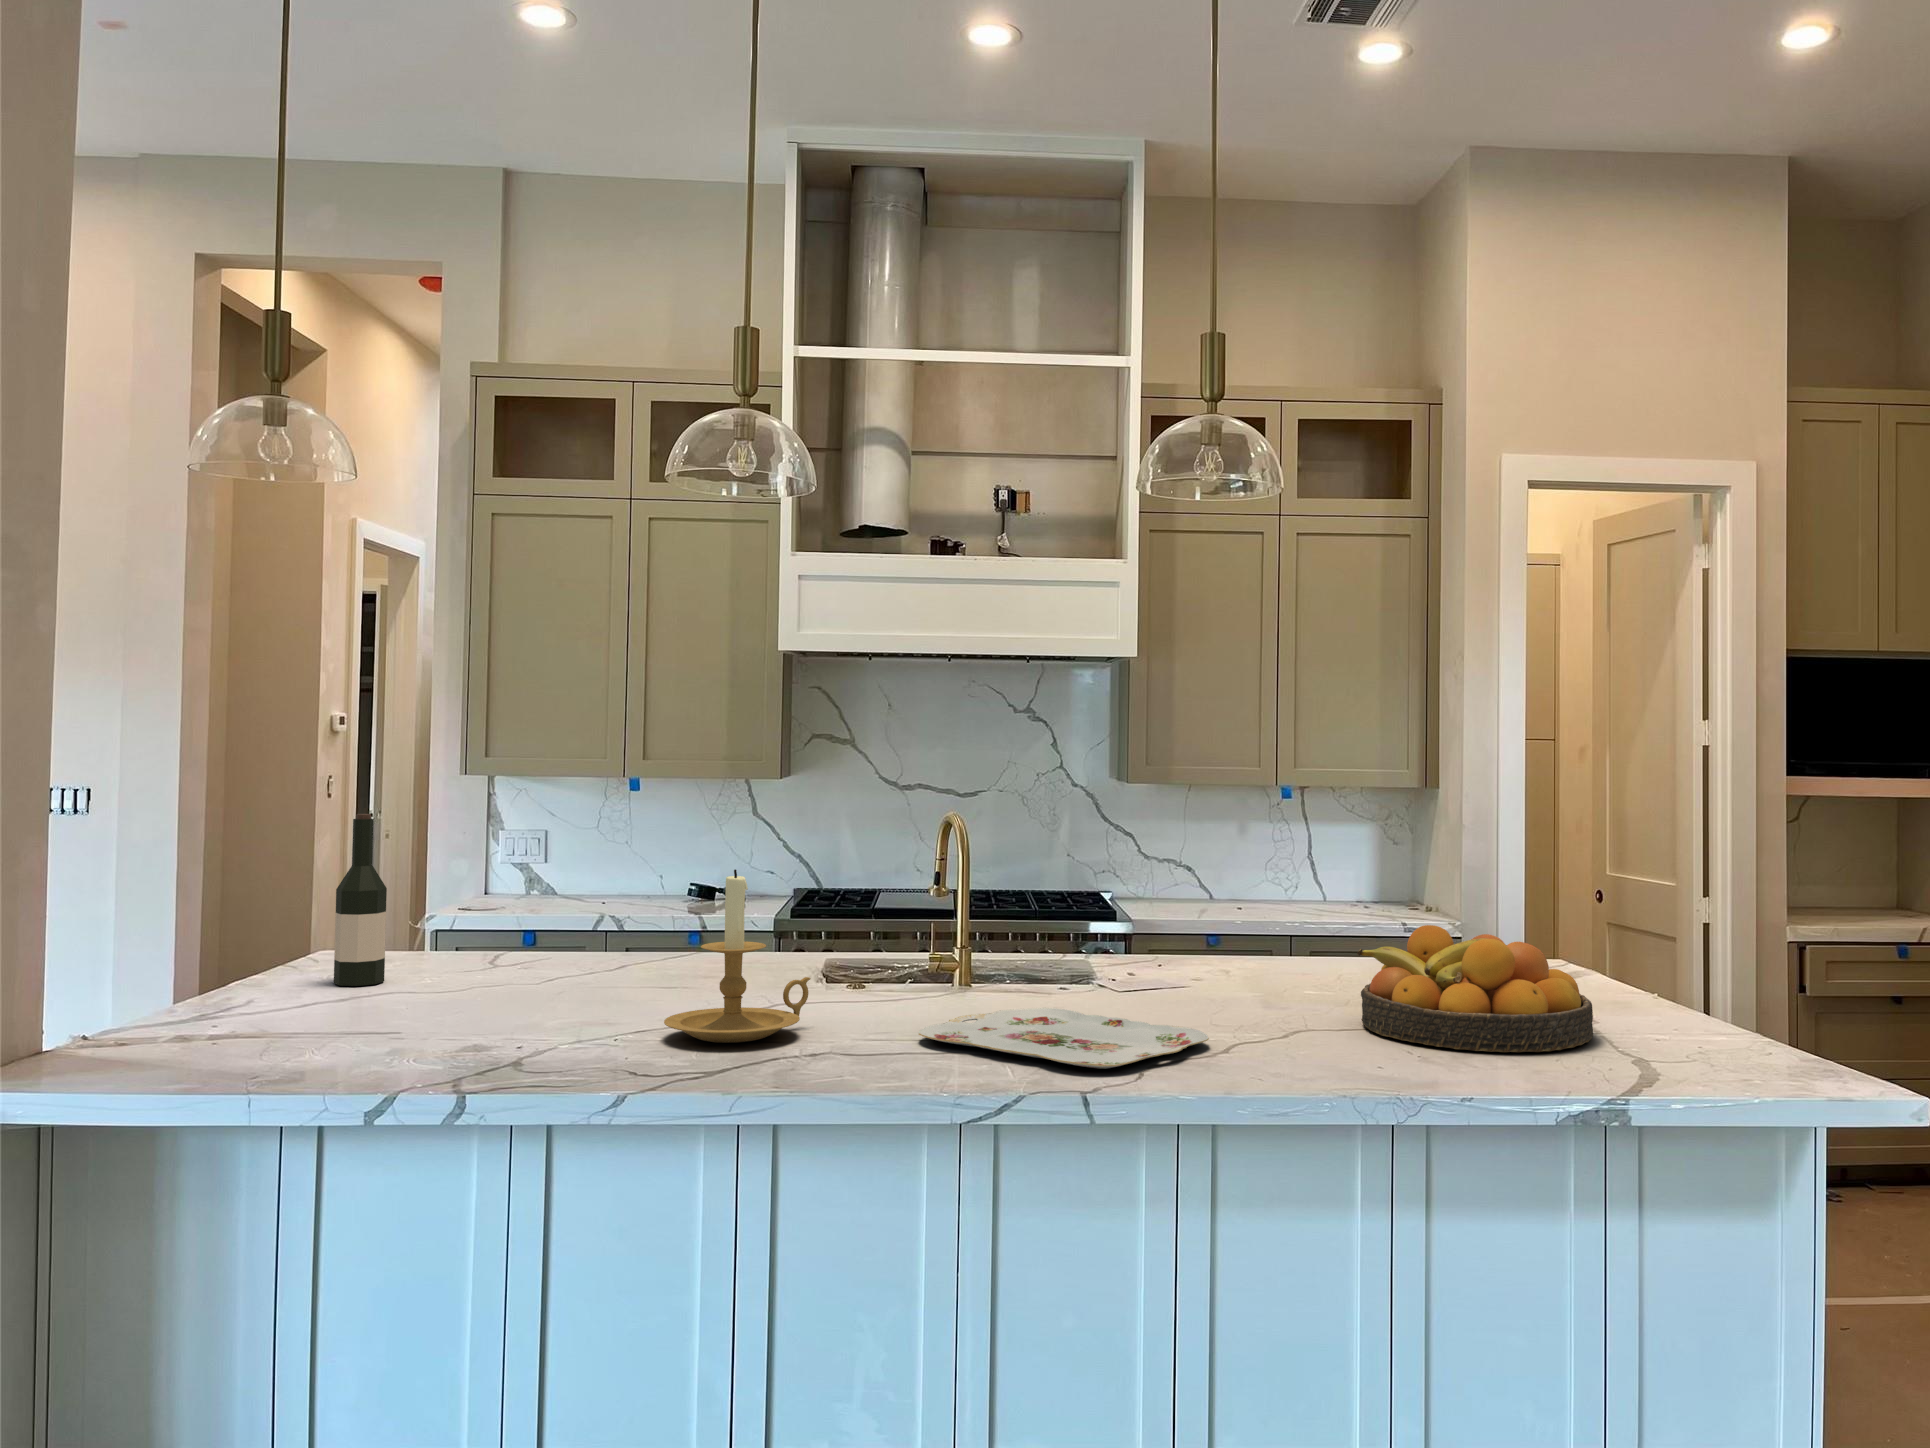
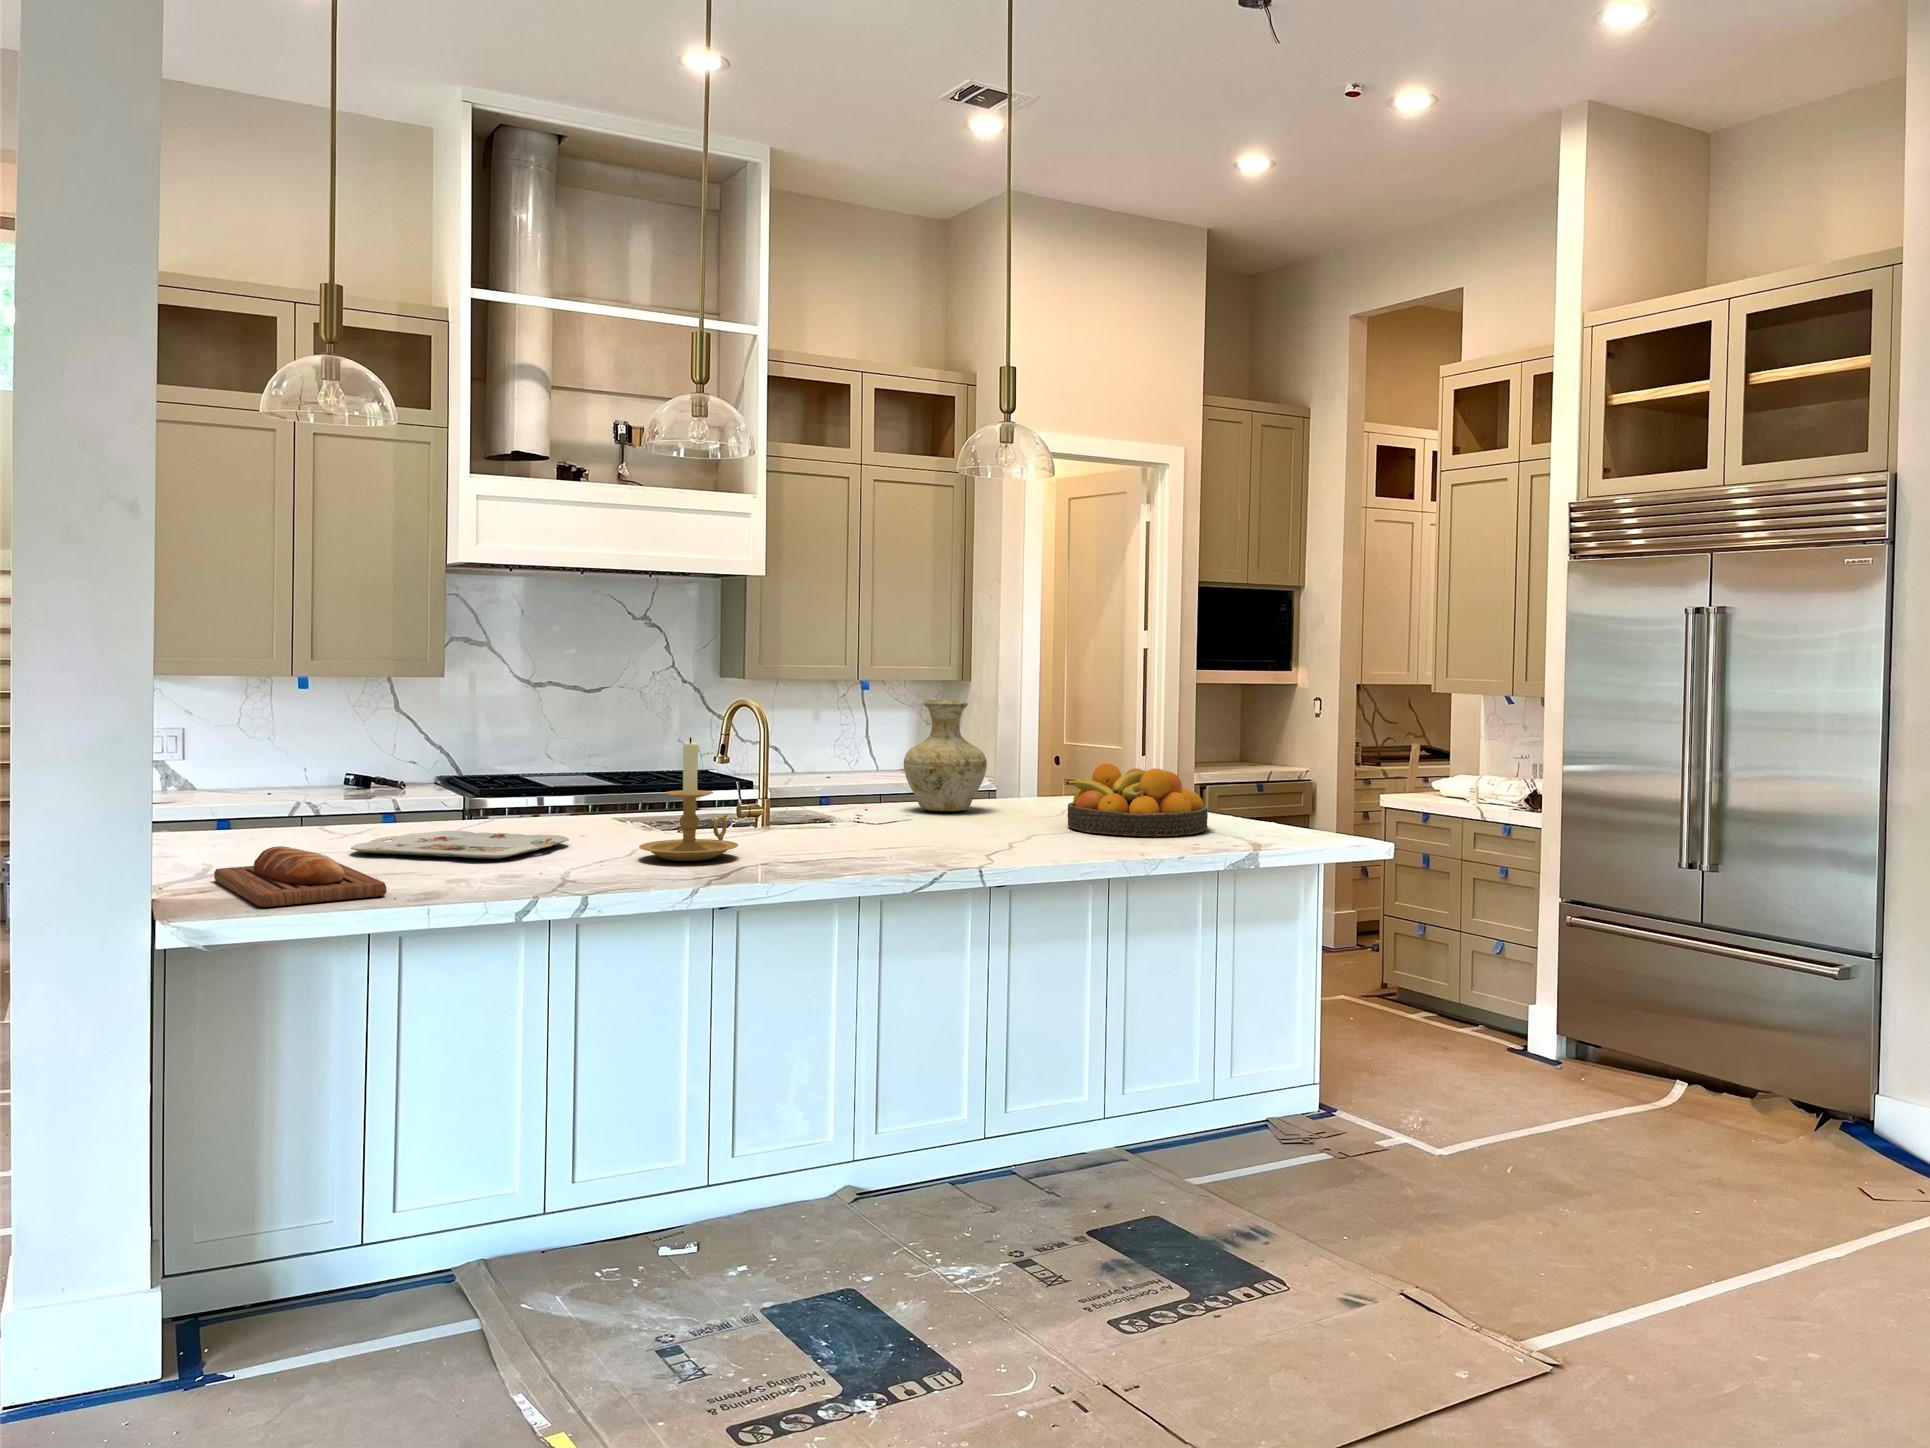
wine bottle: present [334,814,387,986] -> none [262,705,305,850]
vase: none [1177,819,1296,980] -> present [904,700,987,812]
bread loaf: none [90,991,310,1076] -> present [214,846,386,907]
serving tray: present [919,1008,1209,1069] -> present [351,831,569,859]

